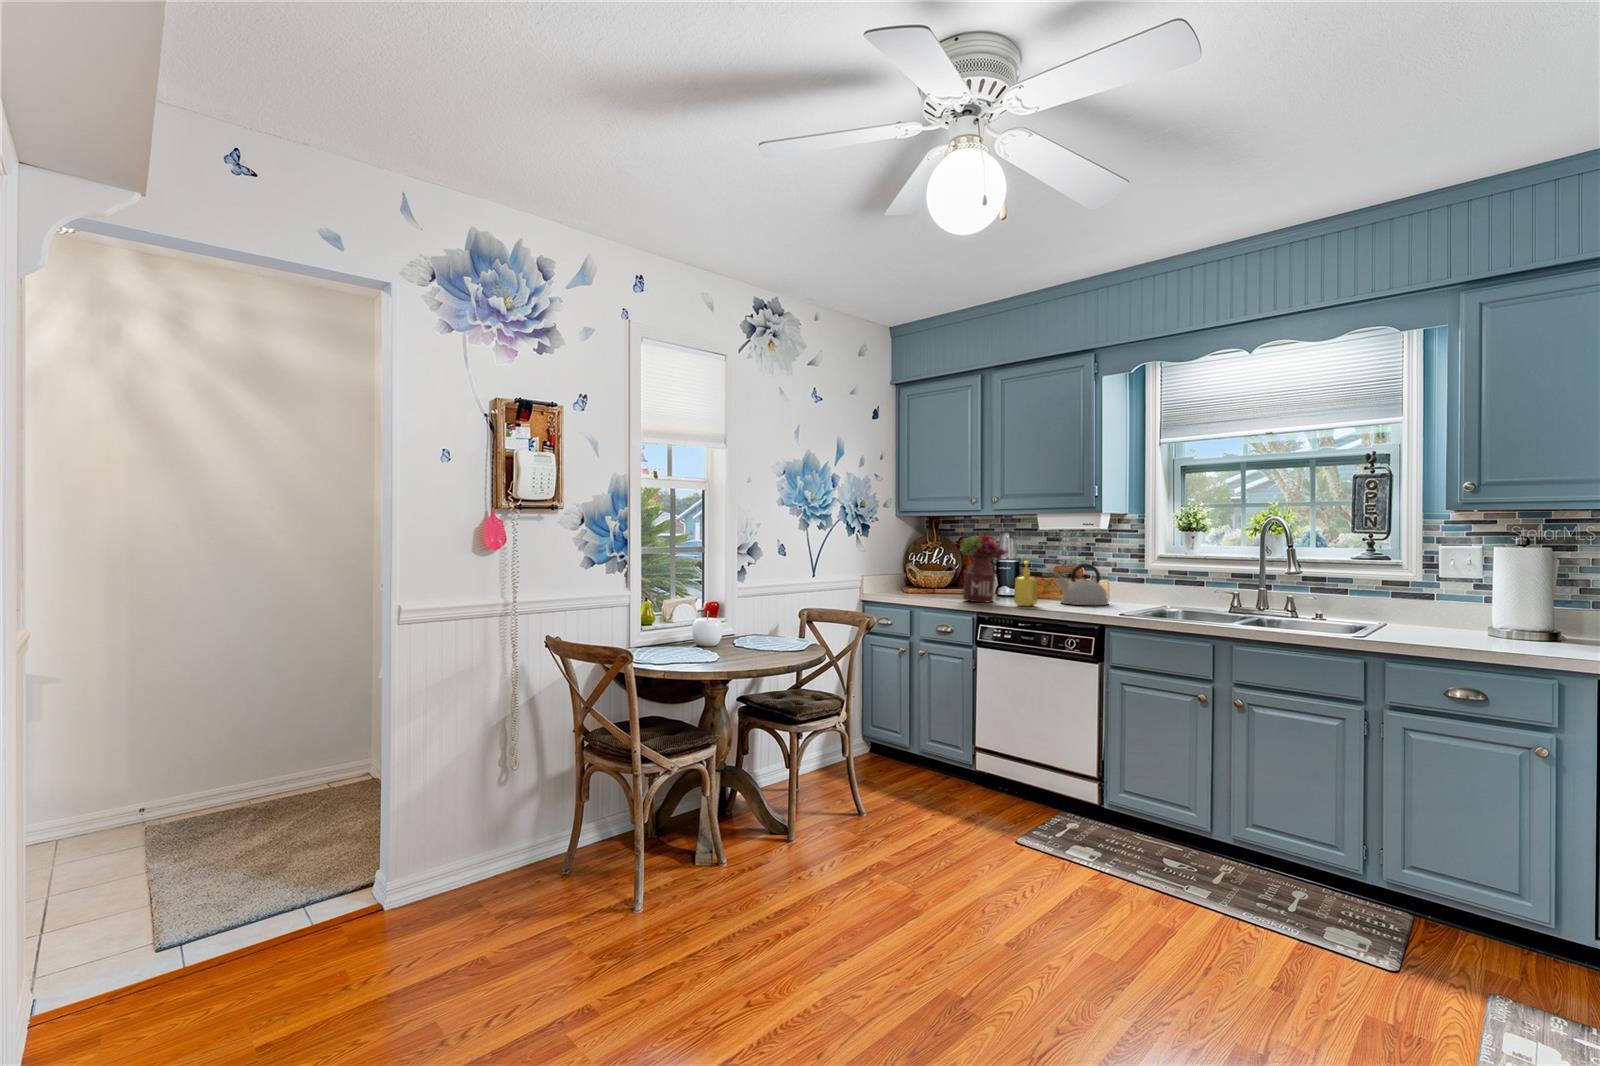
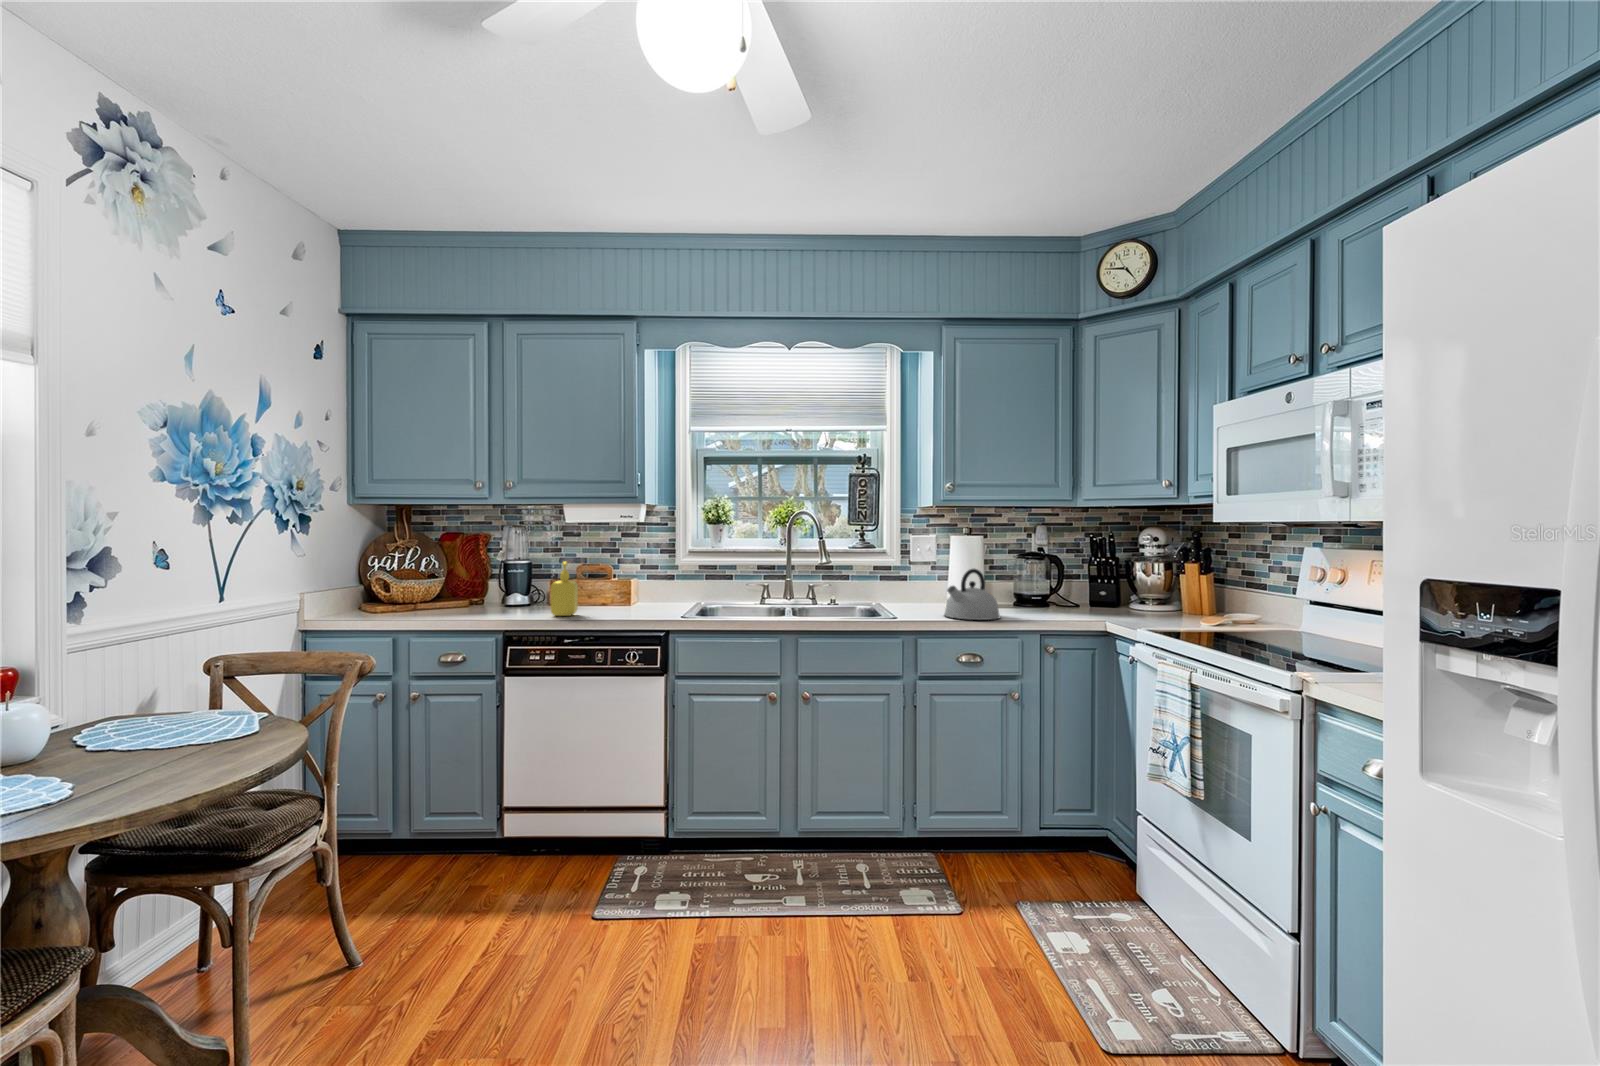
flower arrangement: present [960,534,1006,602] -> none [472,529,534,616]
kettle: present [1056,564,1108,605] -> present [944,569,1000,620]

